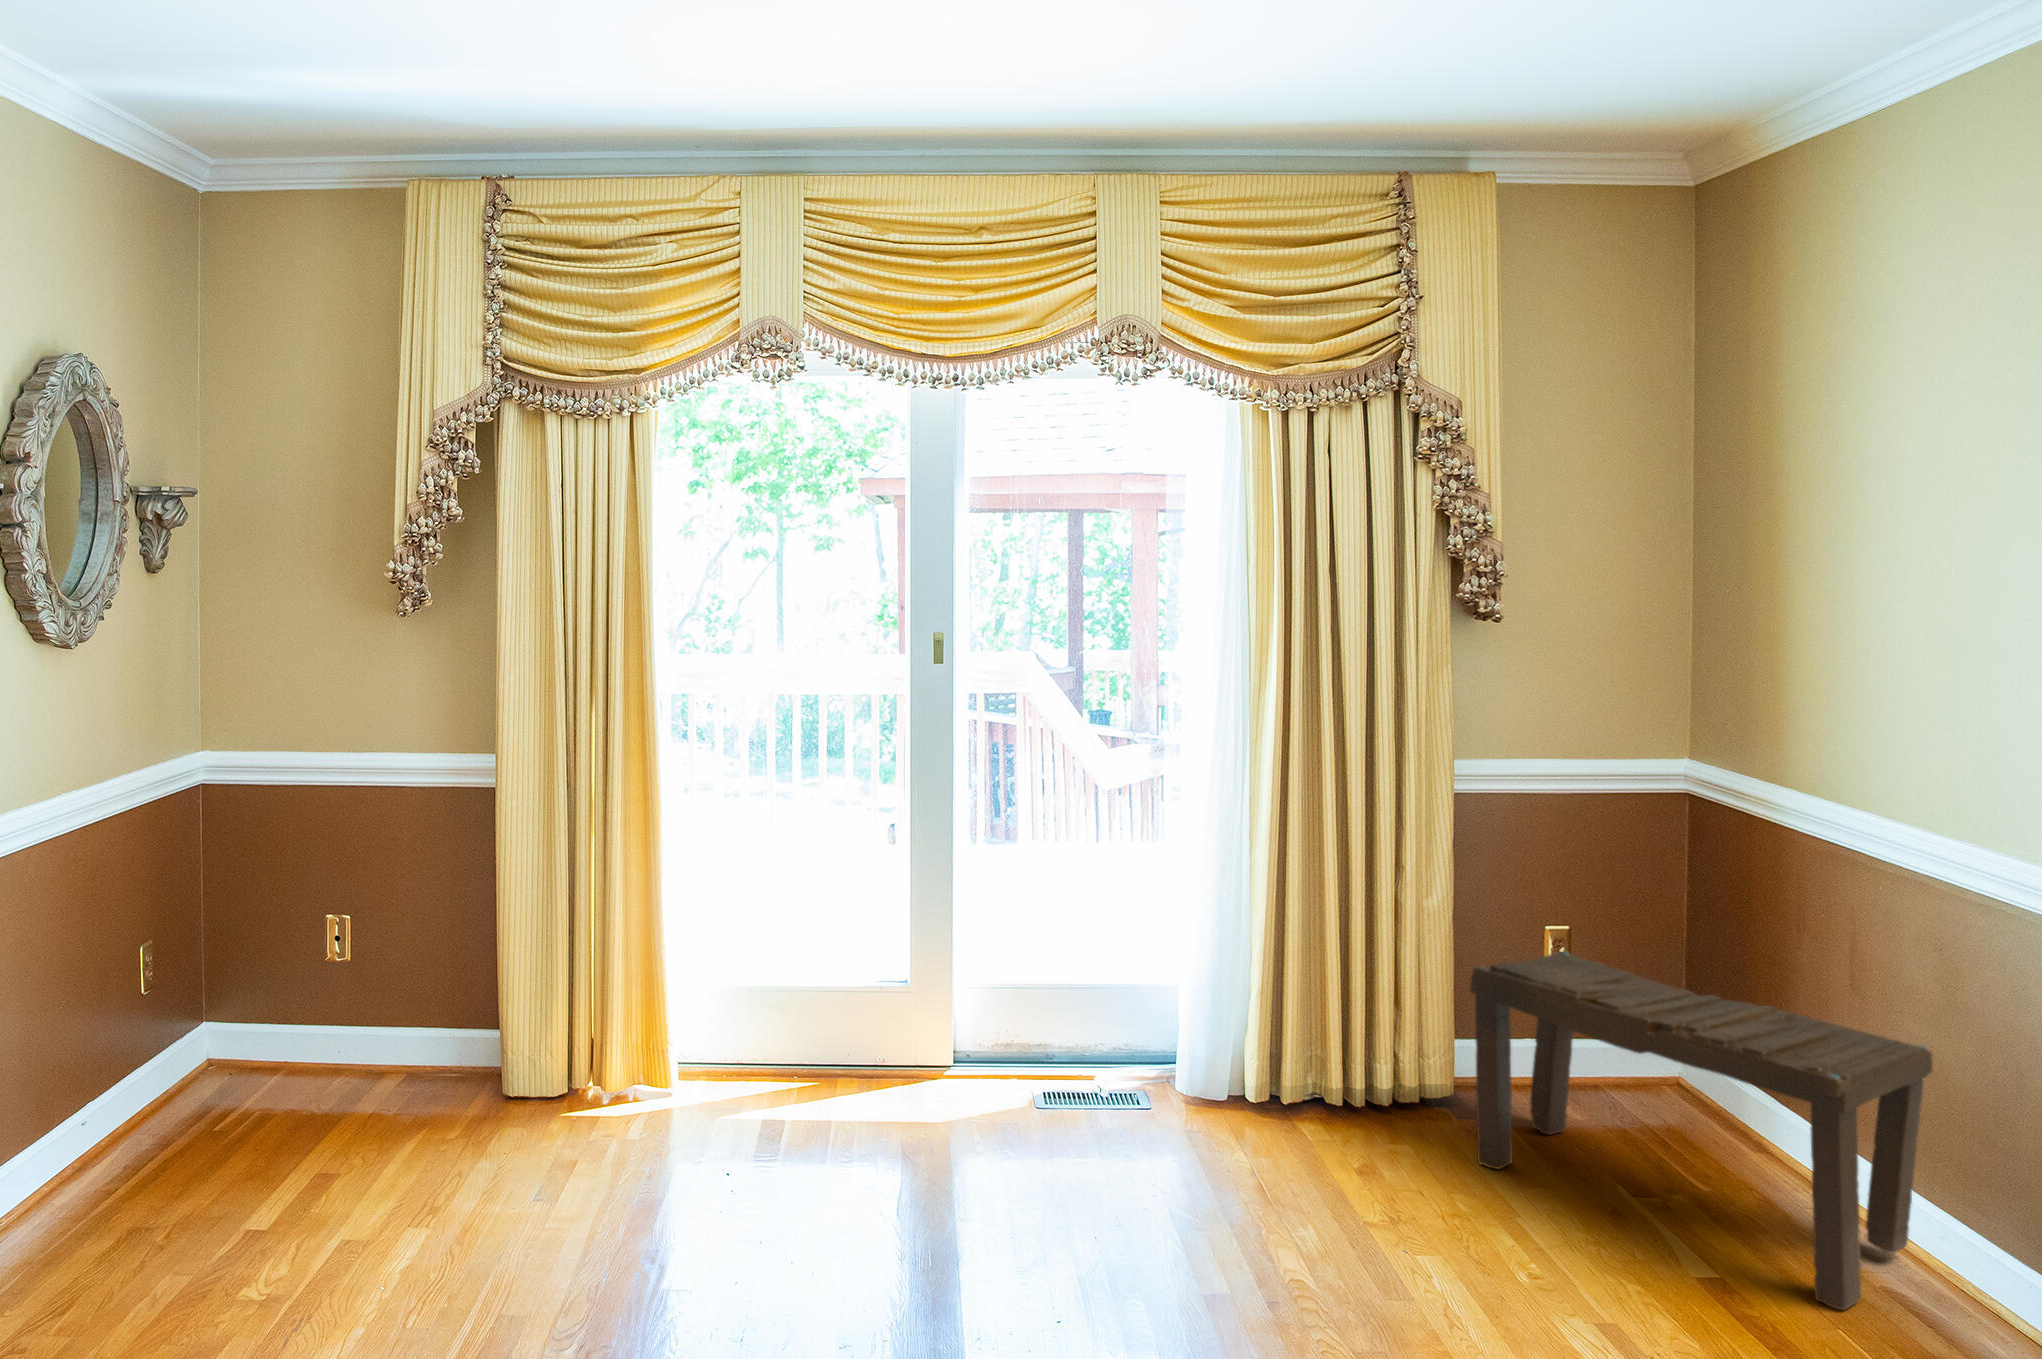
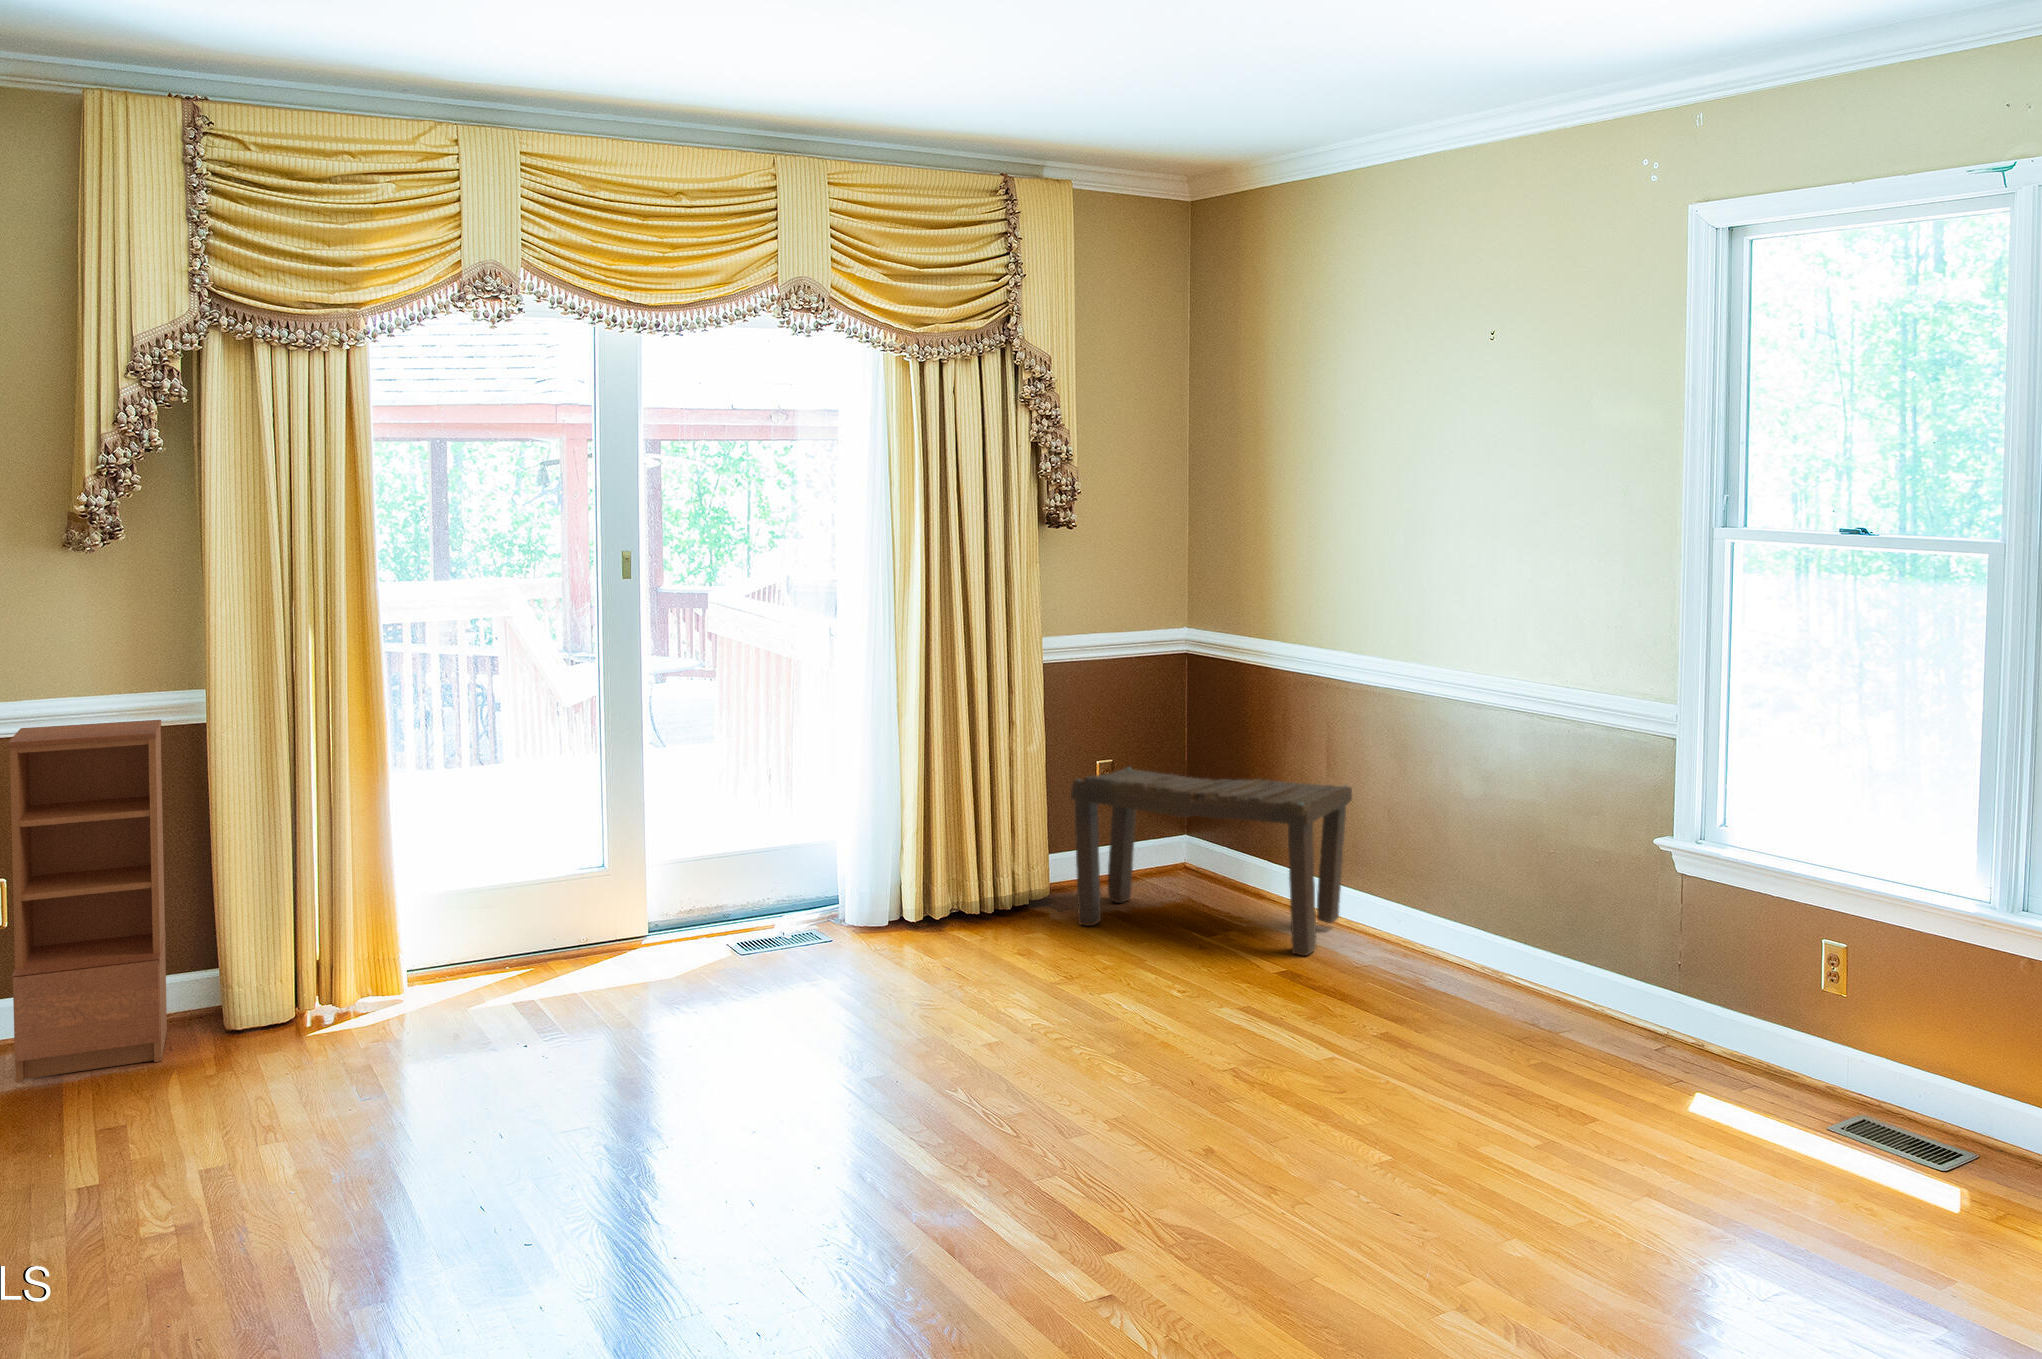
bookcase: none [314,790,465,1142] -> present [8,720,167,1082]

